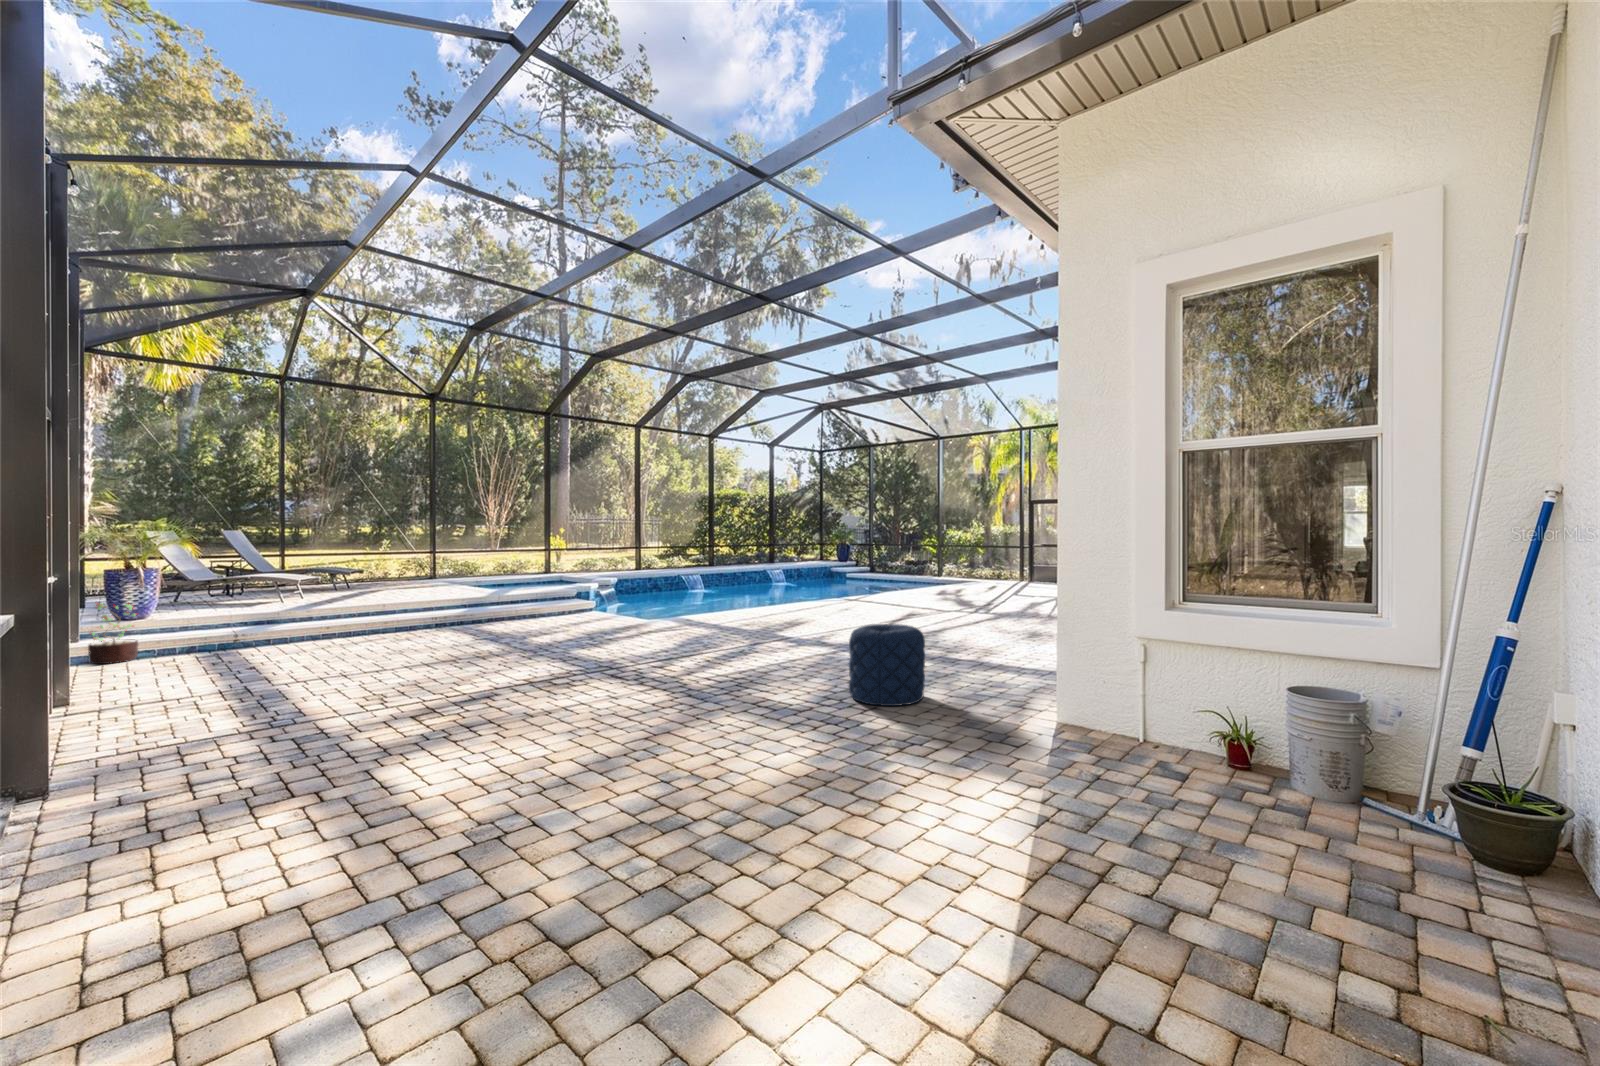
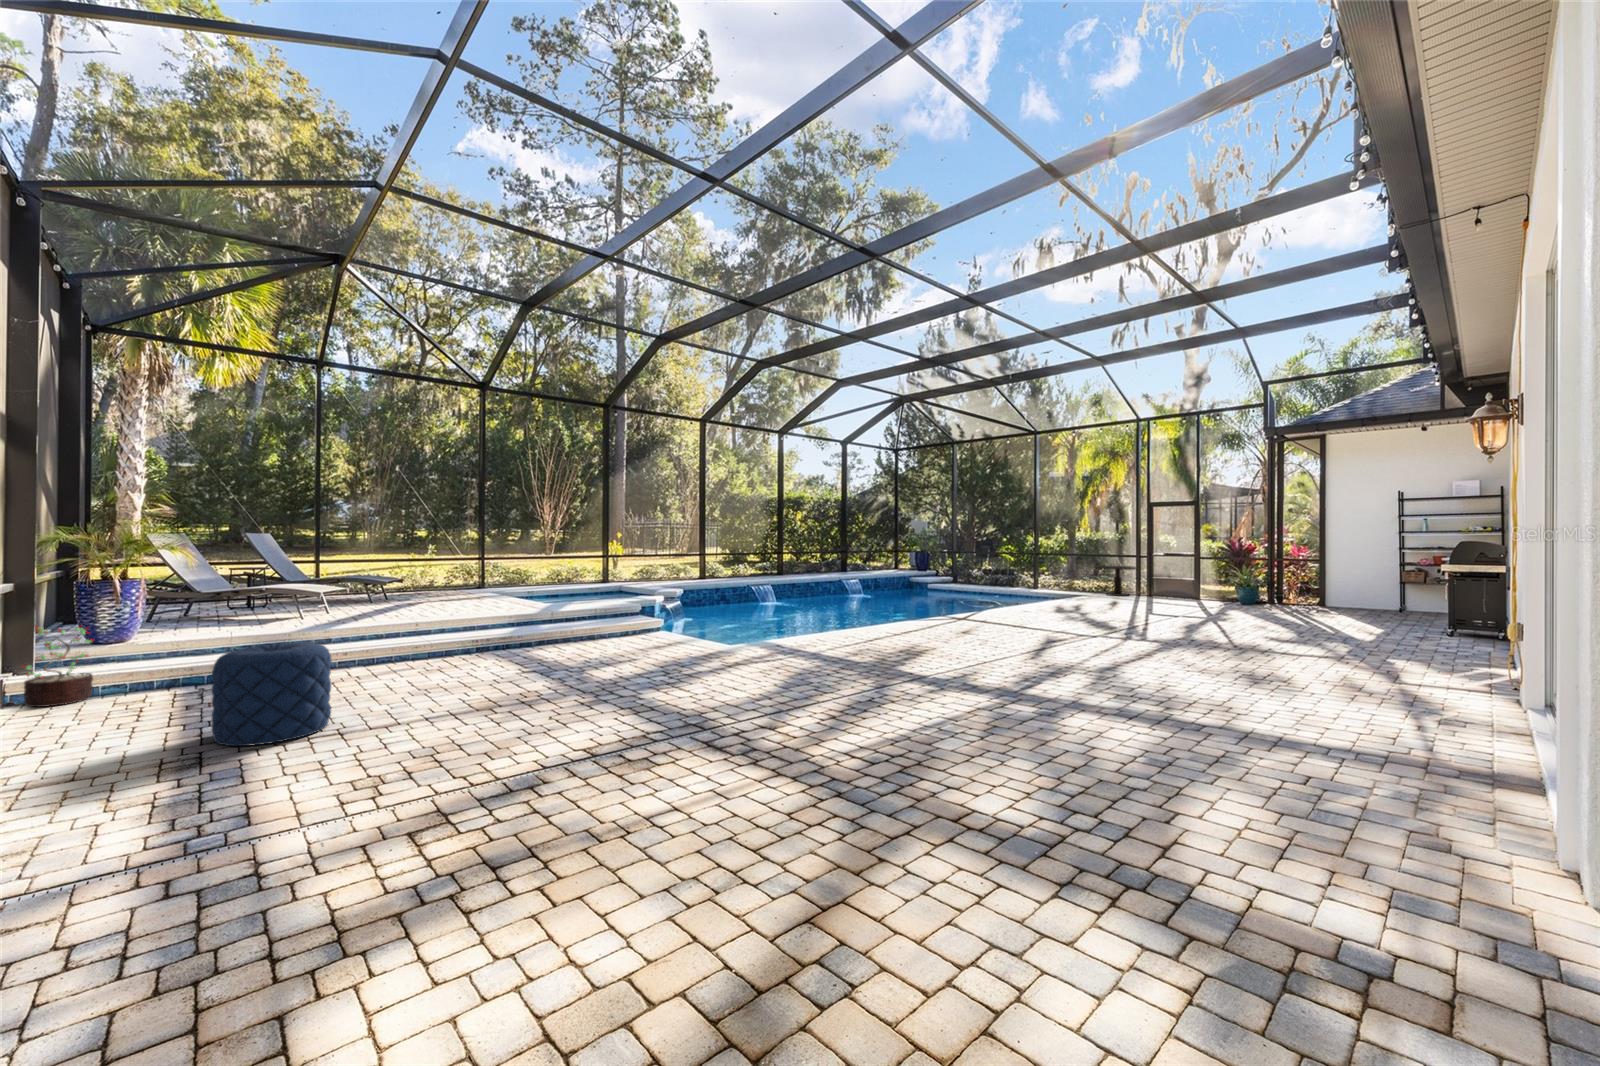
side table: none [988,556,1027,583] -> present [1095,566,1136,596]
pouf: present [849,624,925,706] -> present [212,642,332,746]

